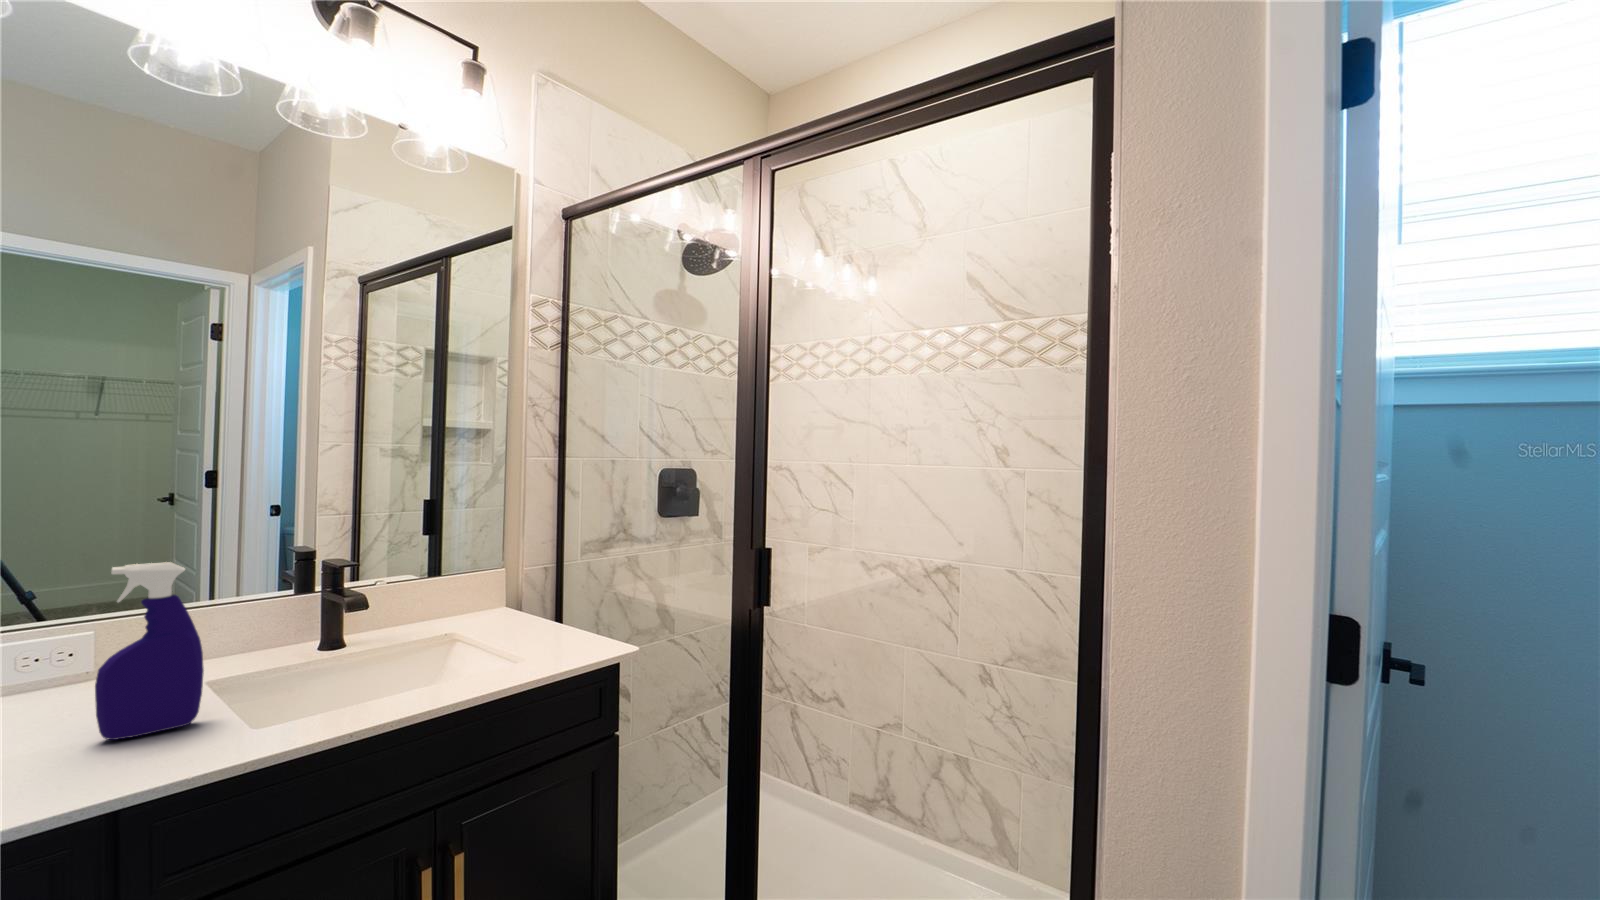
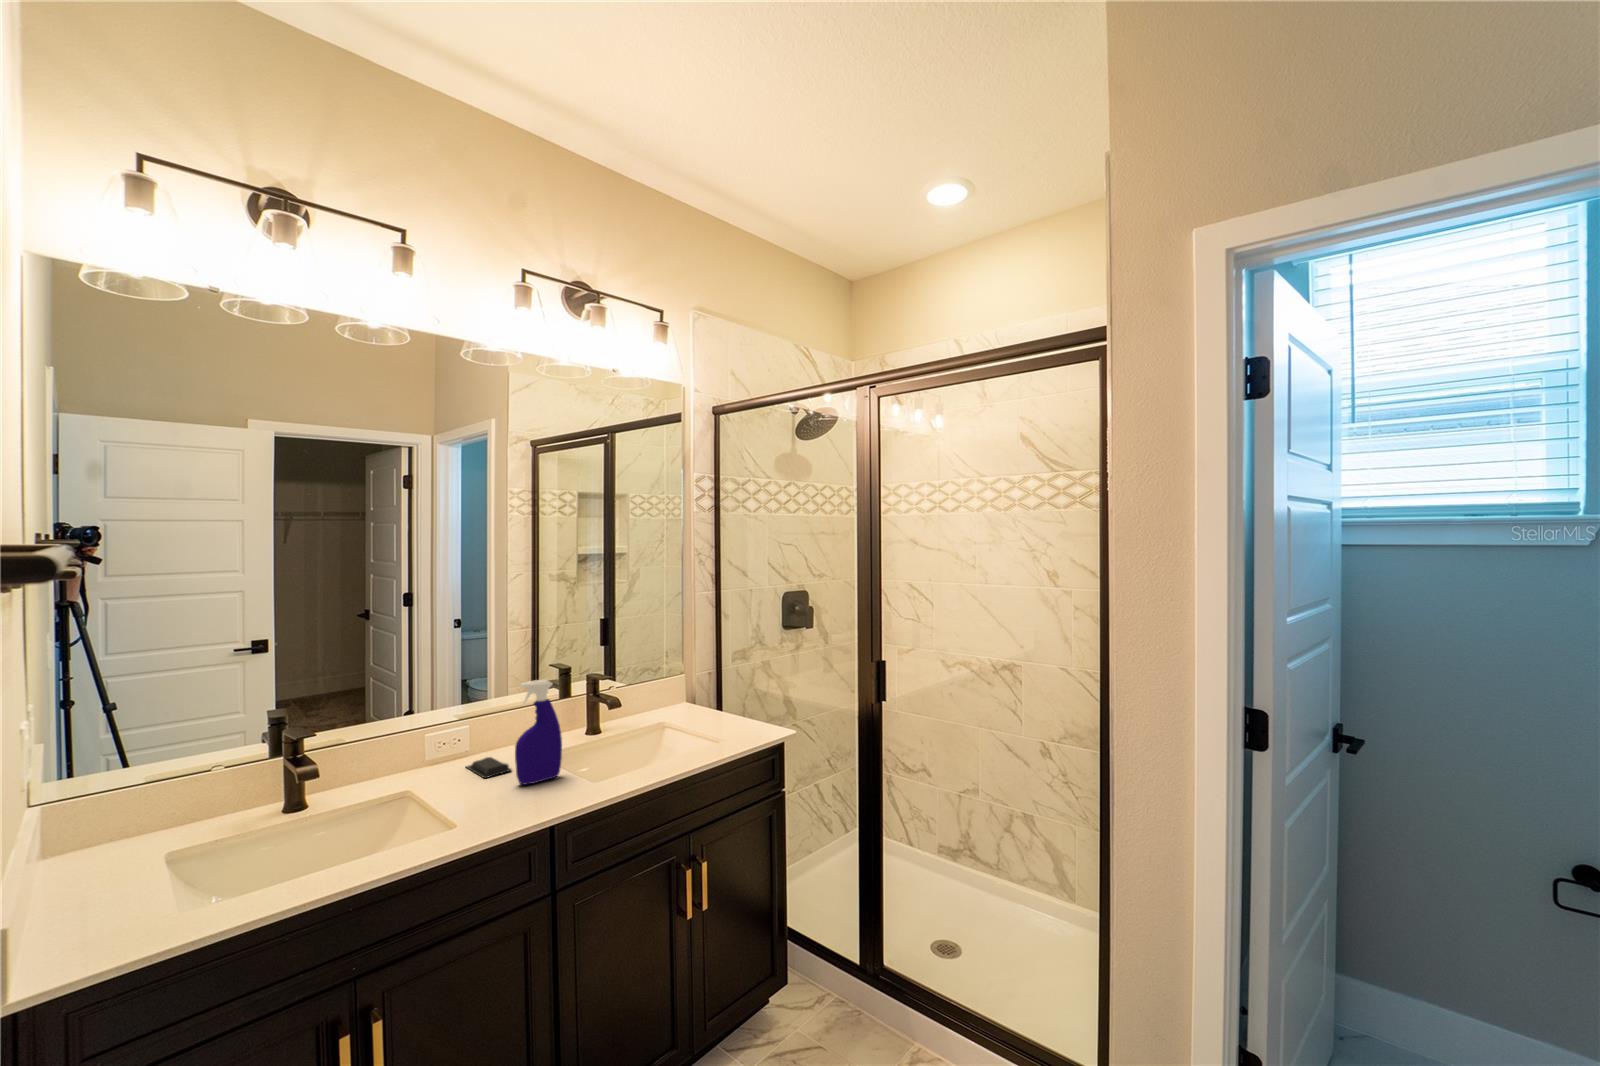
soap bar: none [46,690,122,728] -> present [466,757,511,778]

